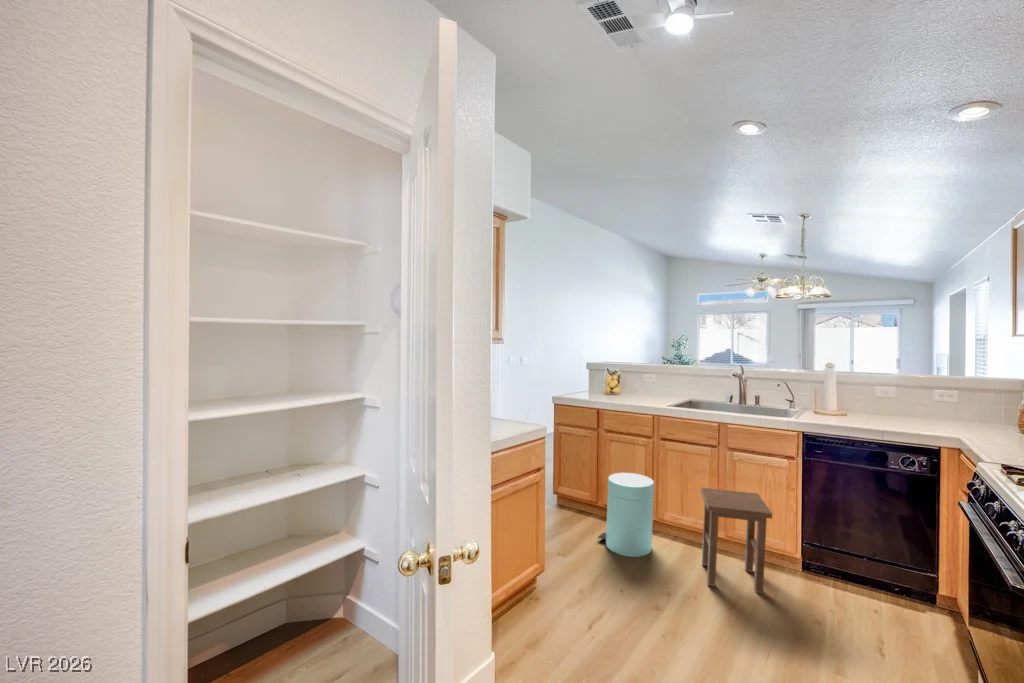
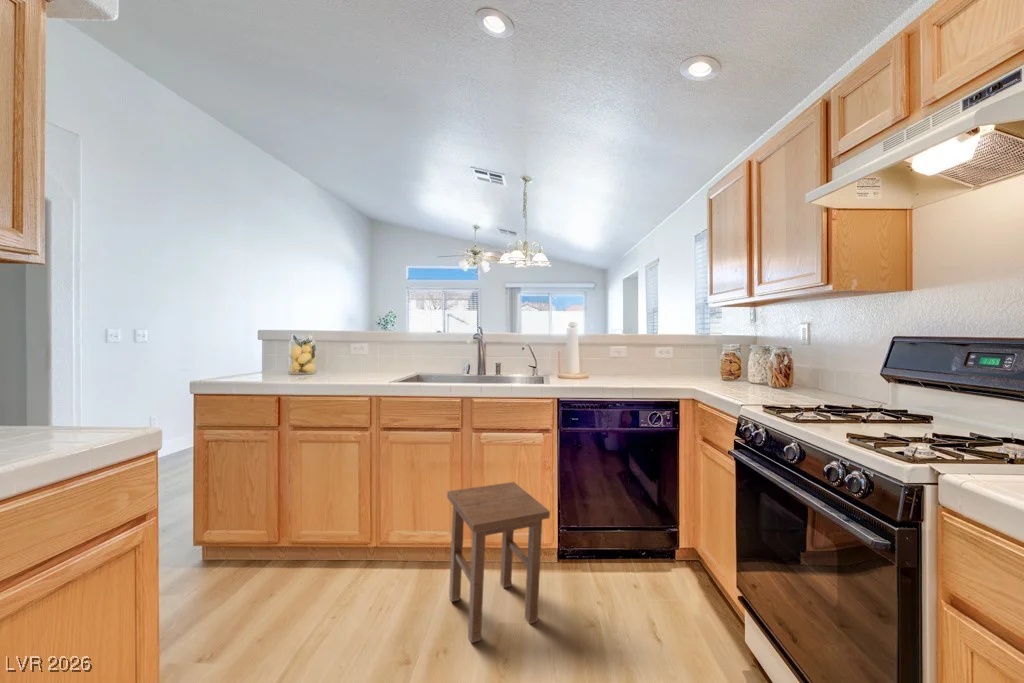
trash can: present [598,473,654,557] -> none [281,488,378,637]

